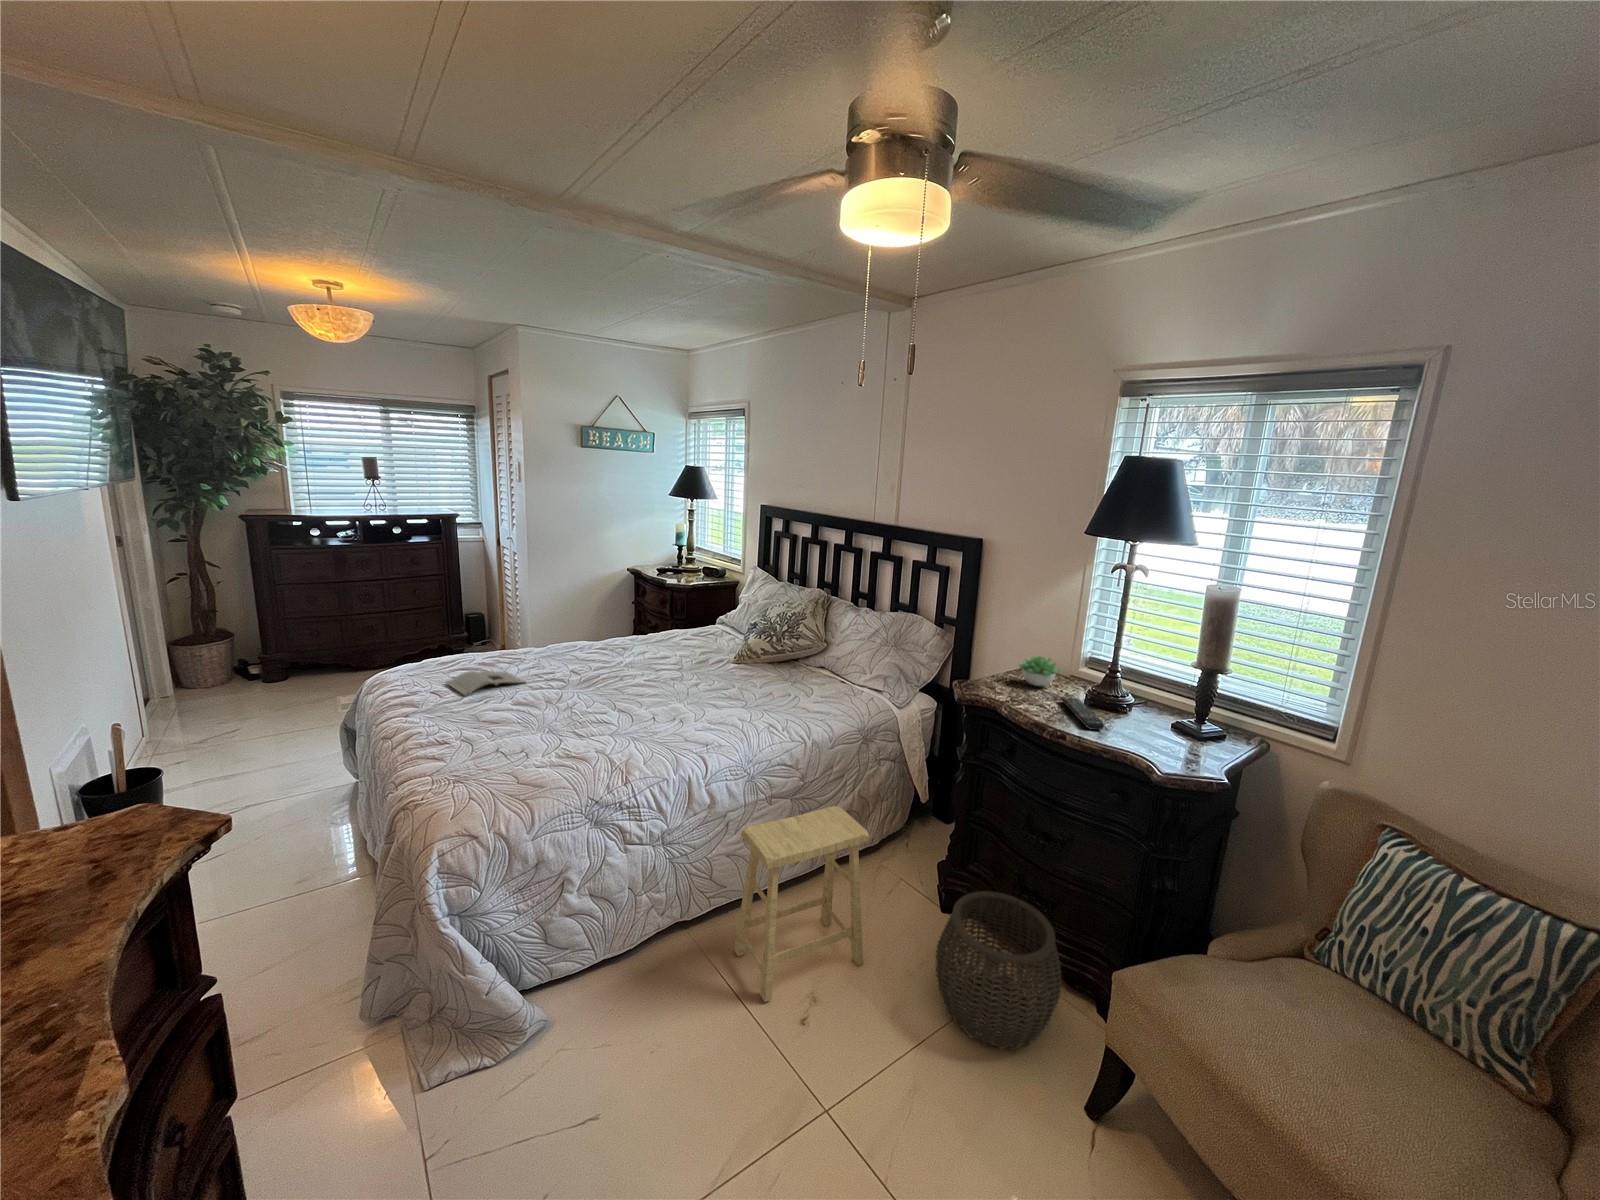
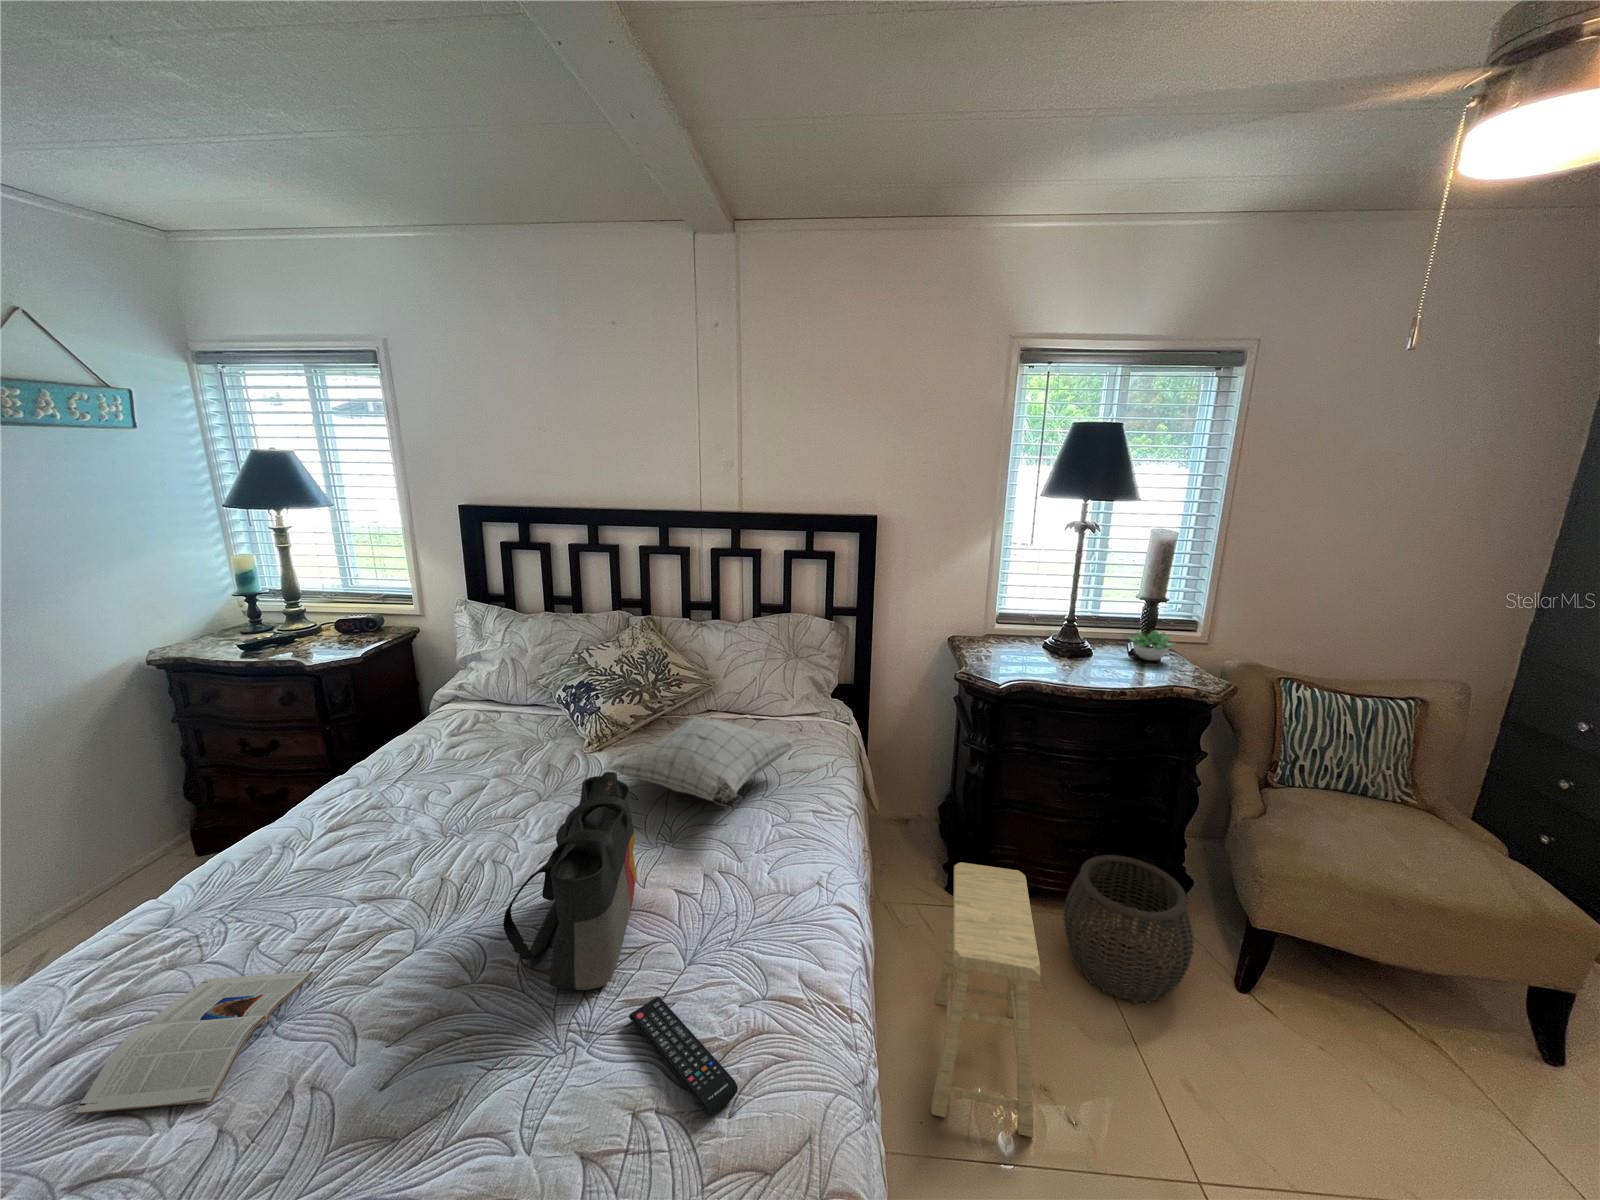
tote bag: none [554,639,644,725] -> present [503,772,636,990]
pillow: none [696,651,802,696] -> present [610,718,796,808]
succulent plant: present [1019,655,1061,686] -> present [1129,631,1175,660]
remote control: present [1061,697,1105,730] -> present [629,997,738,1115]

